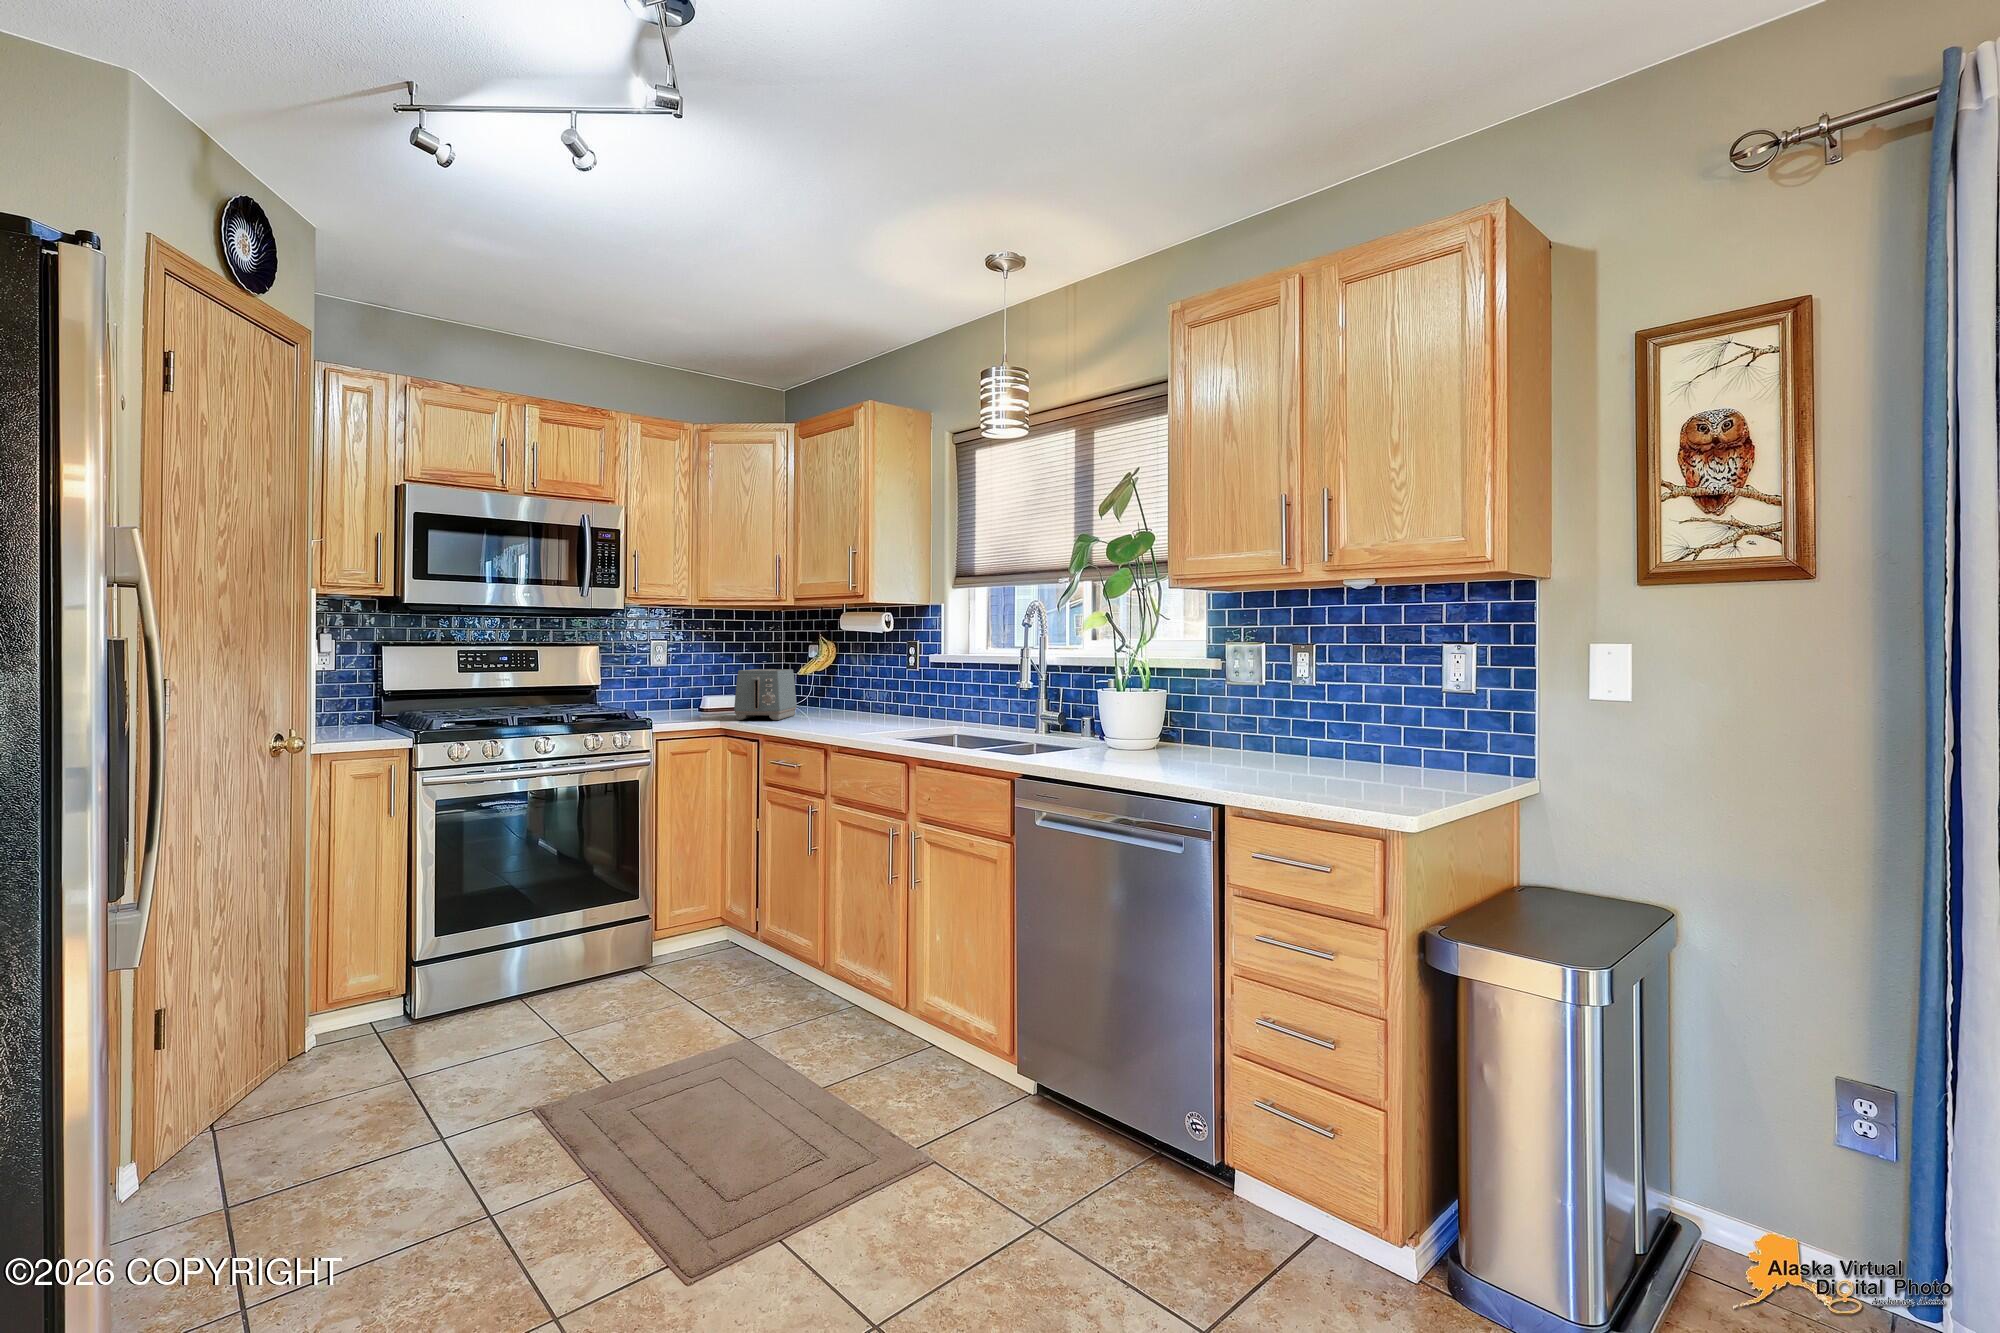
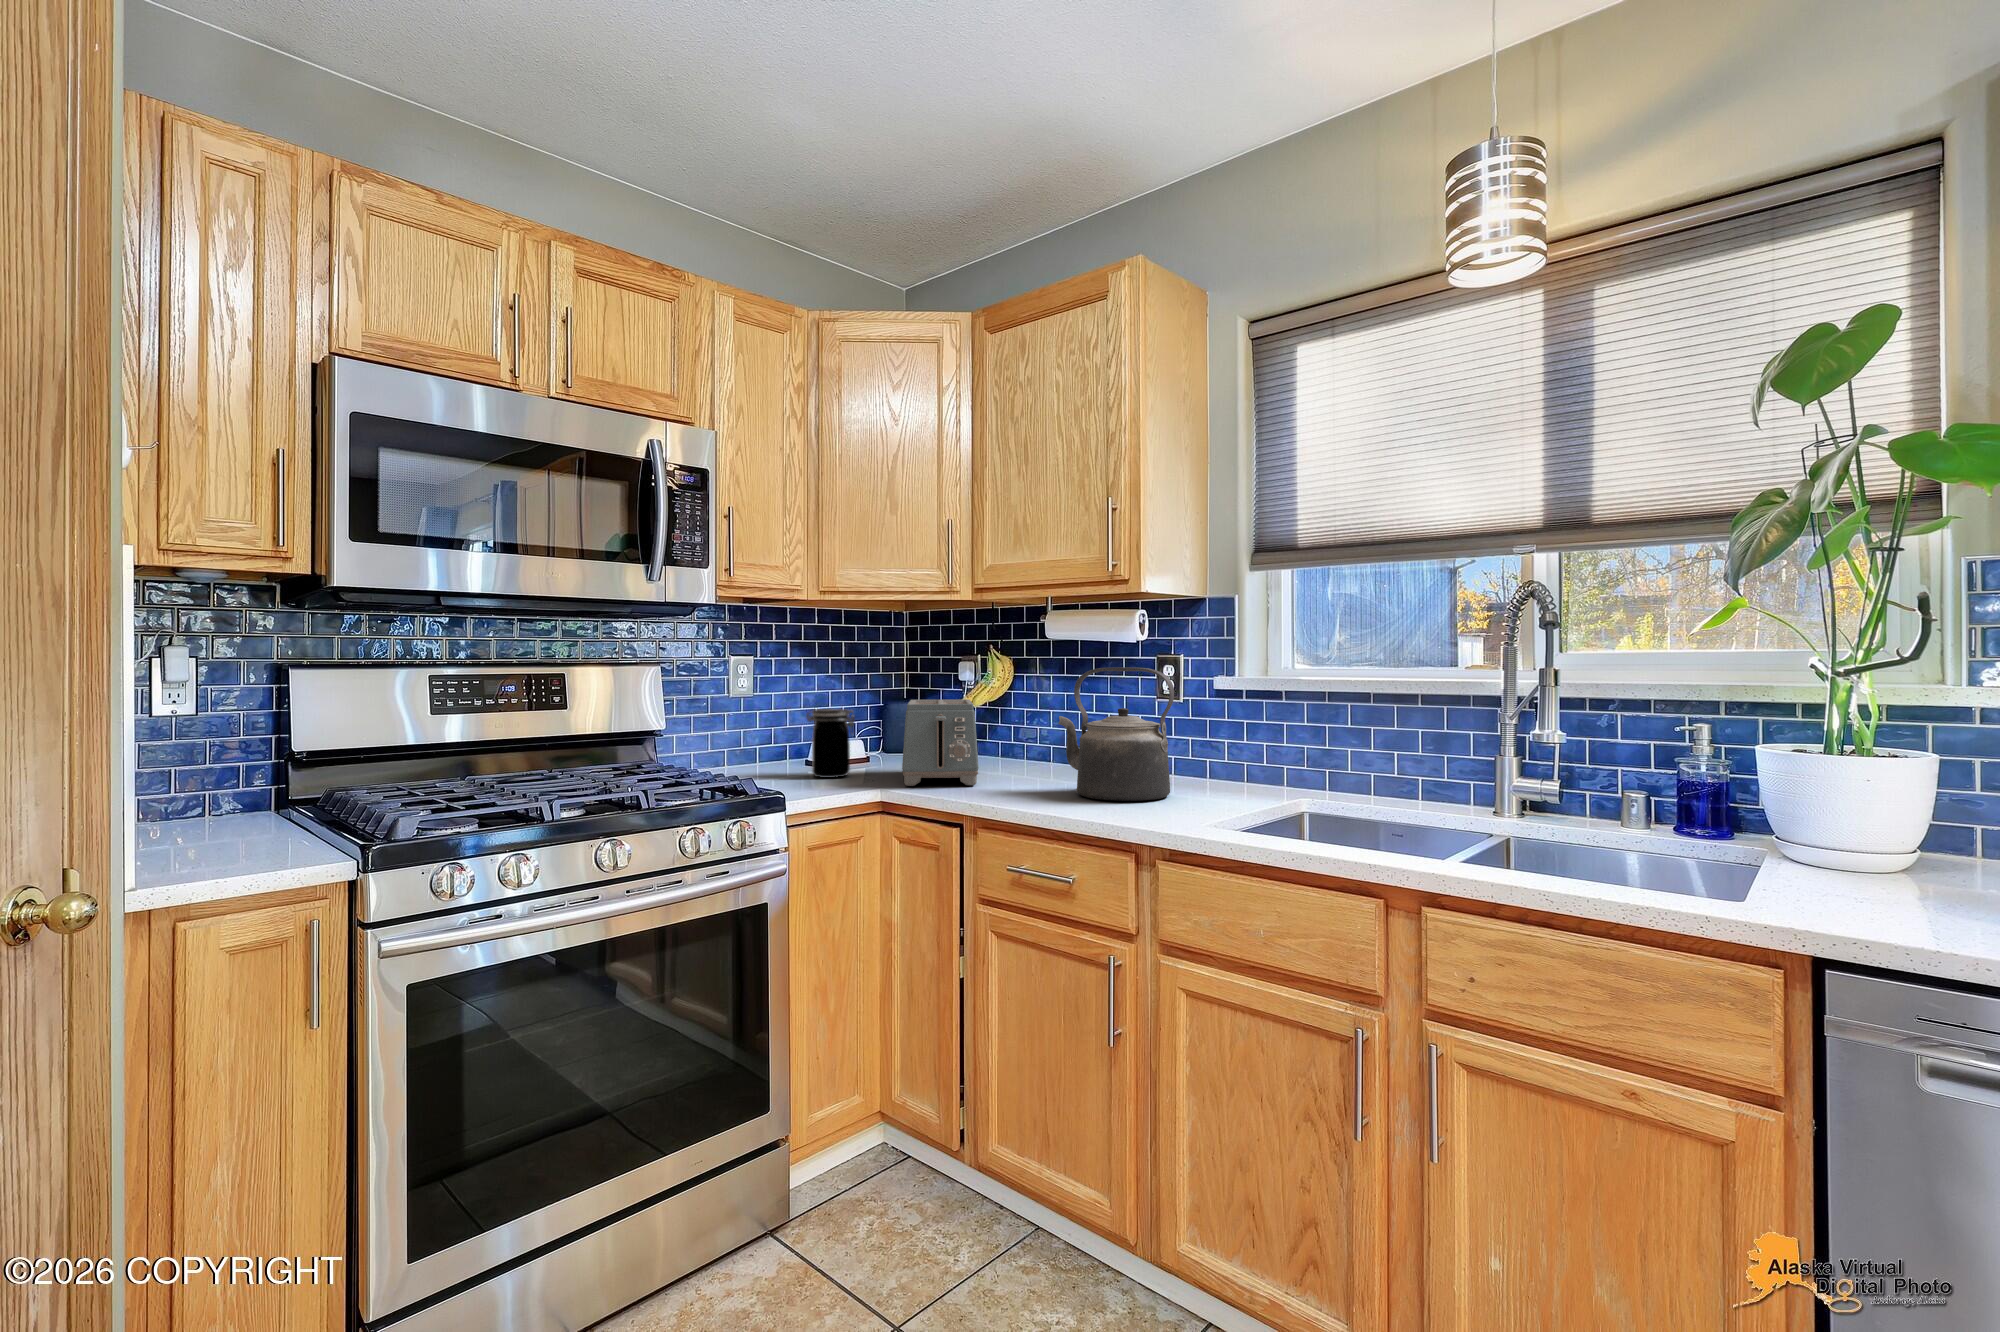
kettle: none [823,649,883,727] -> present [1059,667,1174,801]
jar: none [689,674,718,717] -> present [806,709,855,778]

